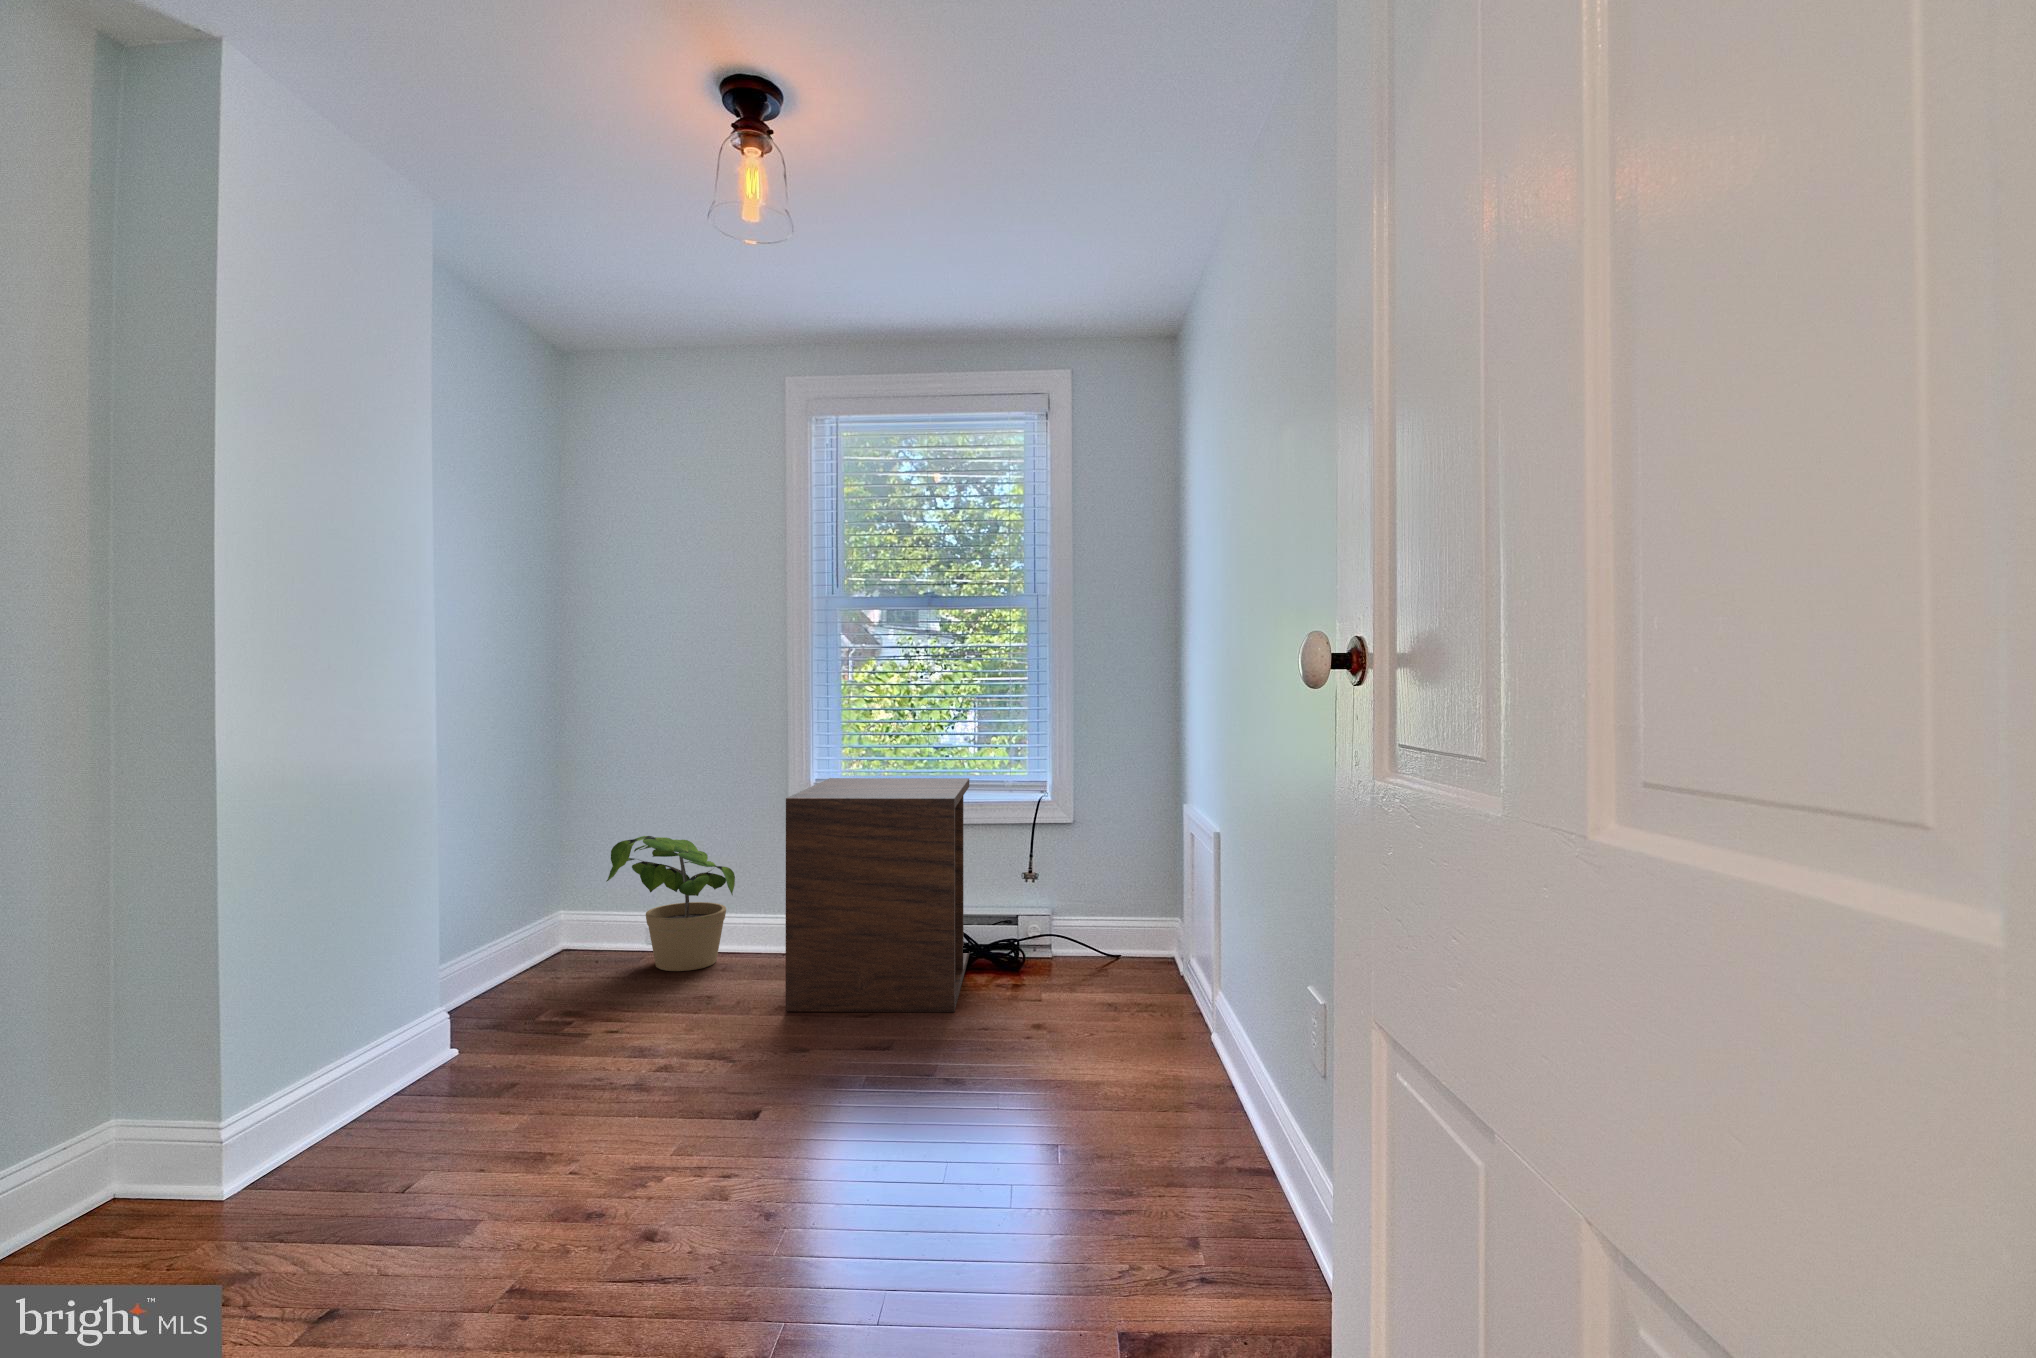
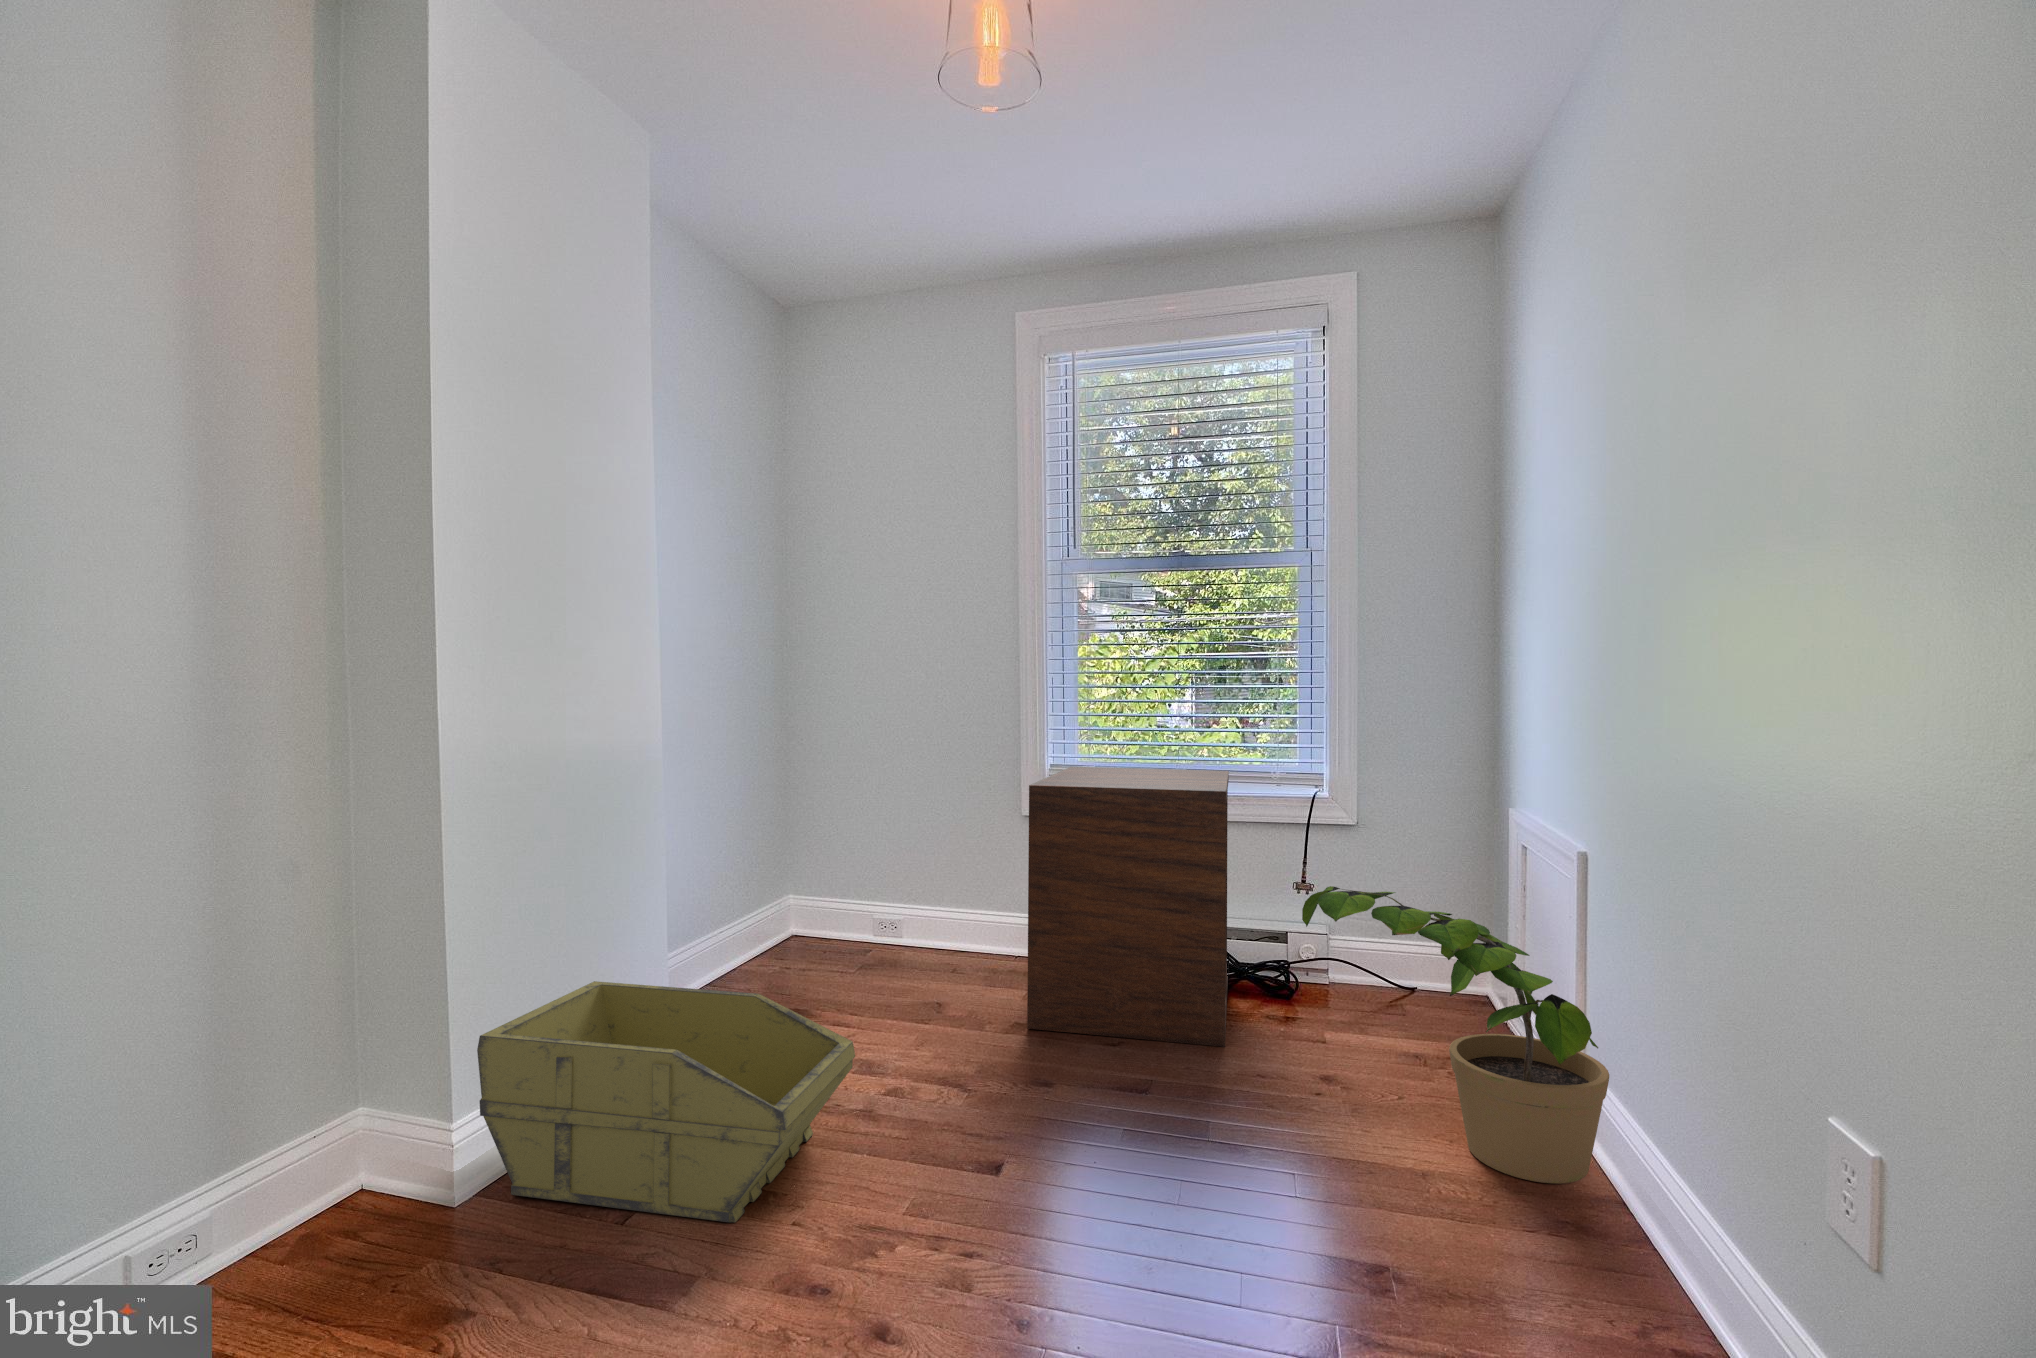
potted plant: present [606,836,735,971] -> present [1302,886,1609,1183]
storage bin: none [273,990,627,1176] -> present [477,981,855,1223]

